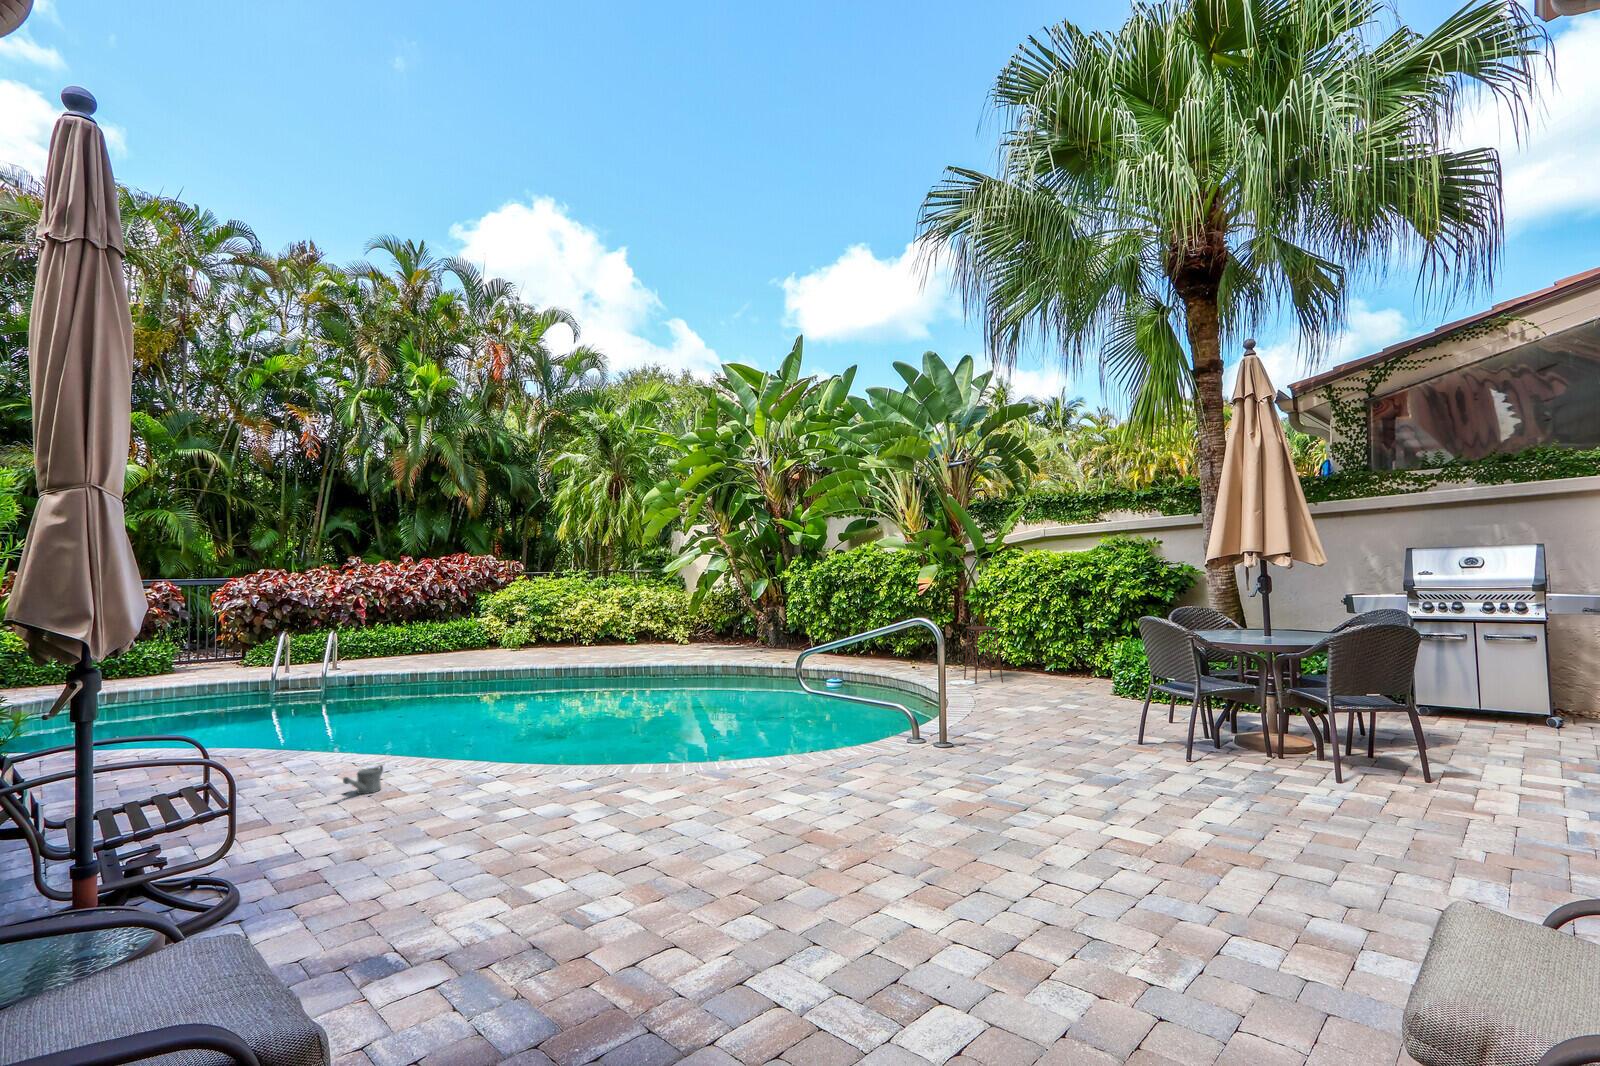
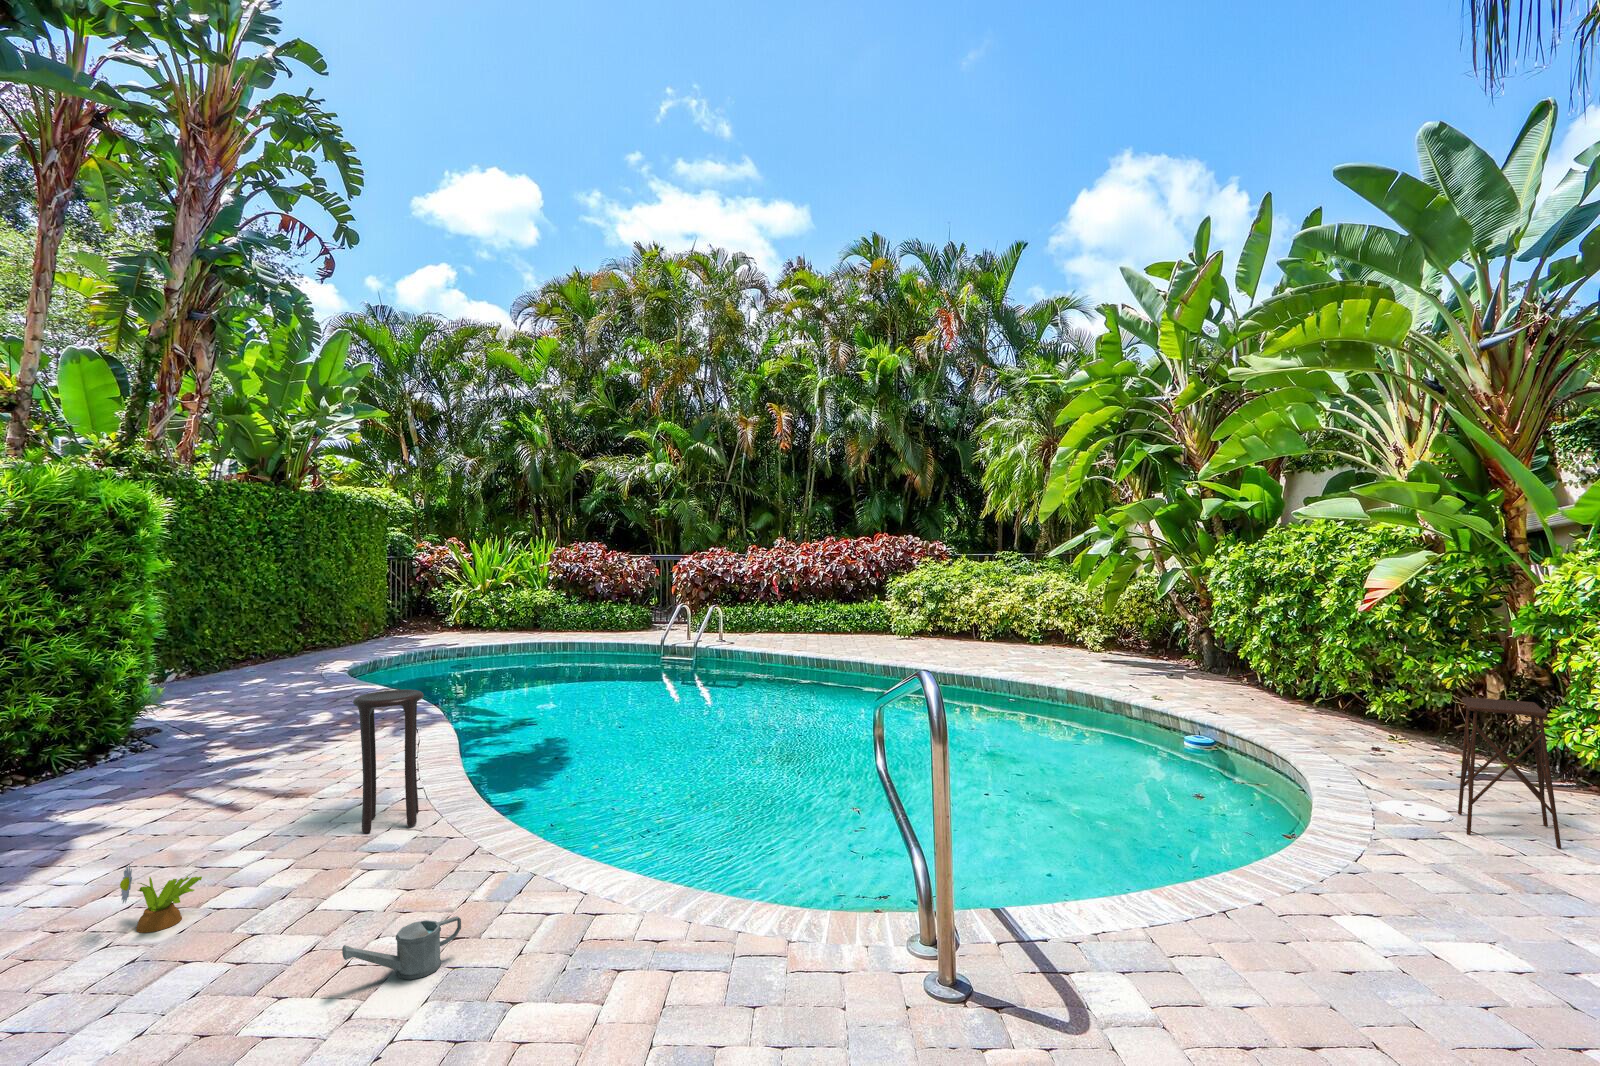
stool: none [470,678,523,788] -> present [353,690,424,833]
watering can: present [343,765,383,794] -> present [342,916,461,980]
decorative plant: none [498,789,554,836] -> present [120,865,202,933]

